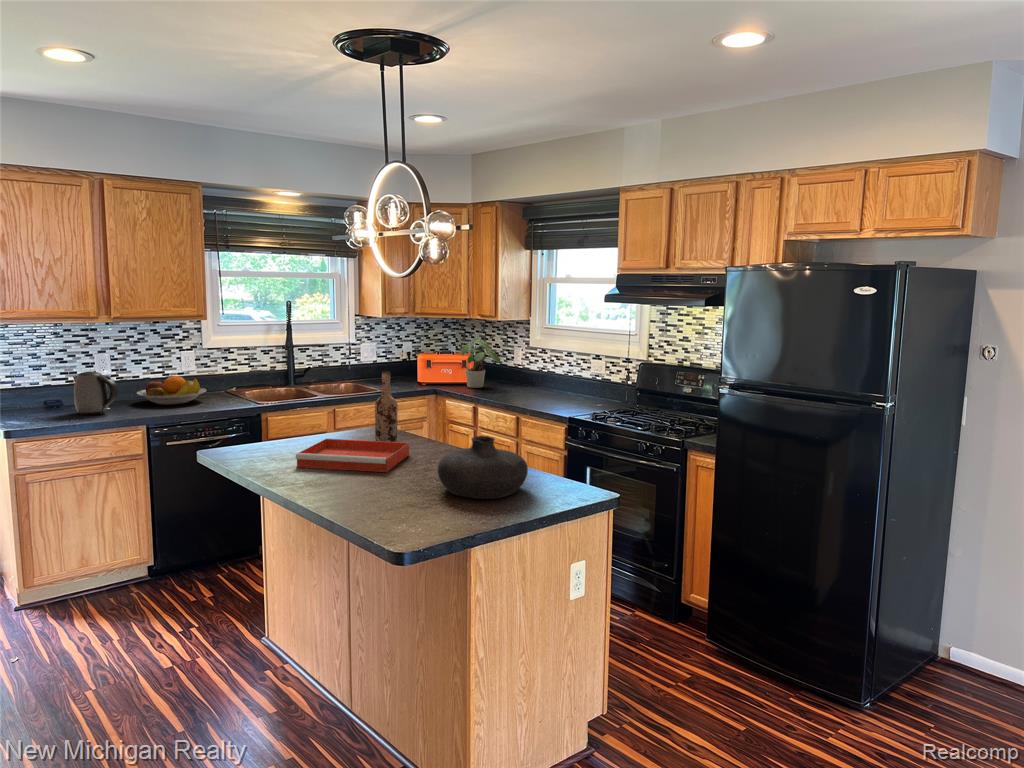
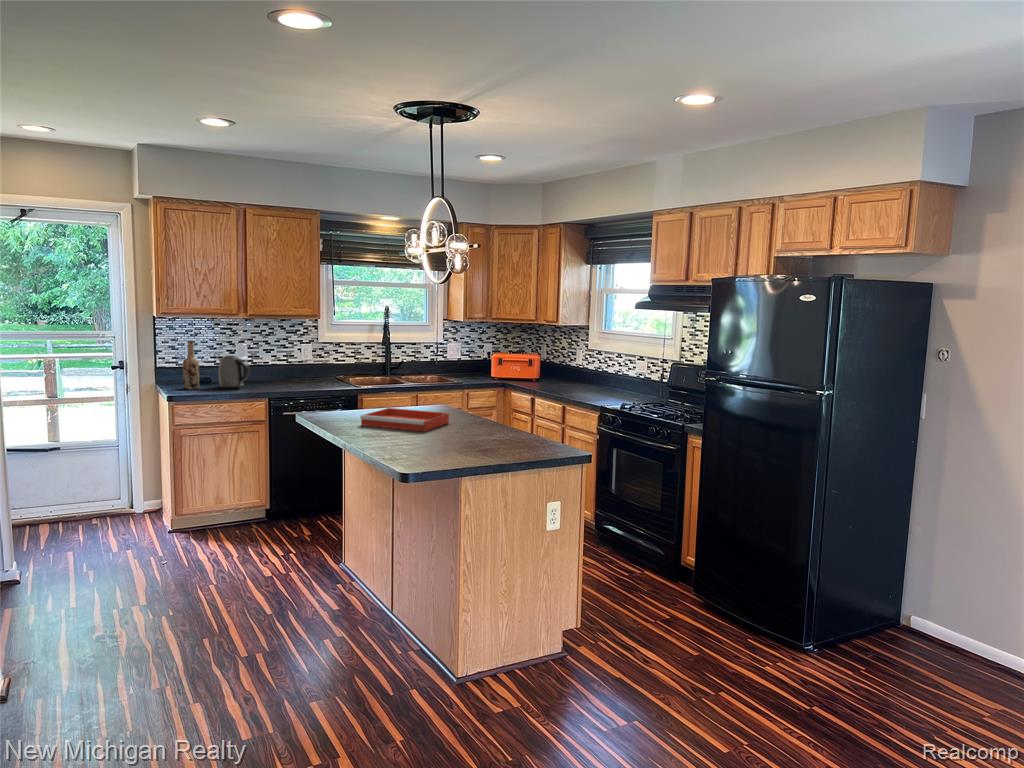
potted plant: present [461,338,500,388] -> none [526,341,559,383]
wine bottle: present [375,371,398,442] -> present [183,341,199,389]
fruit bowl: present [137,376,206,405] -> none [265,362,317,384]
vase: present [438,436,528,499] -> none [454,404,523,450]

